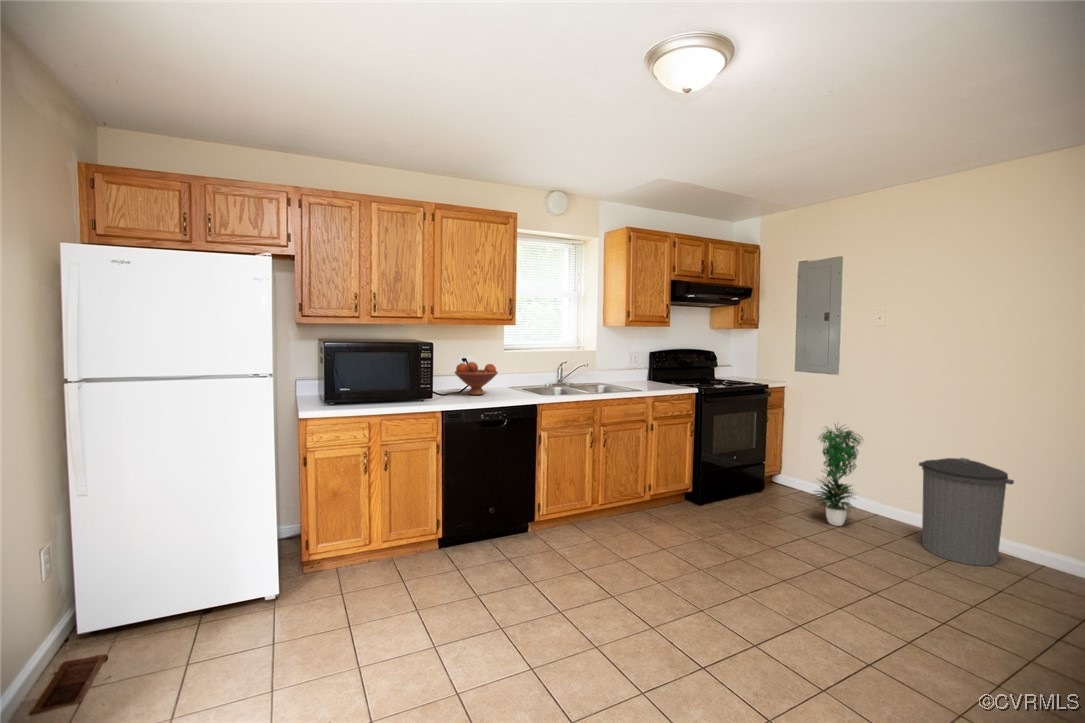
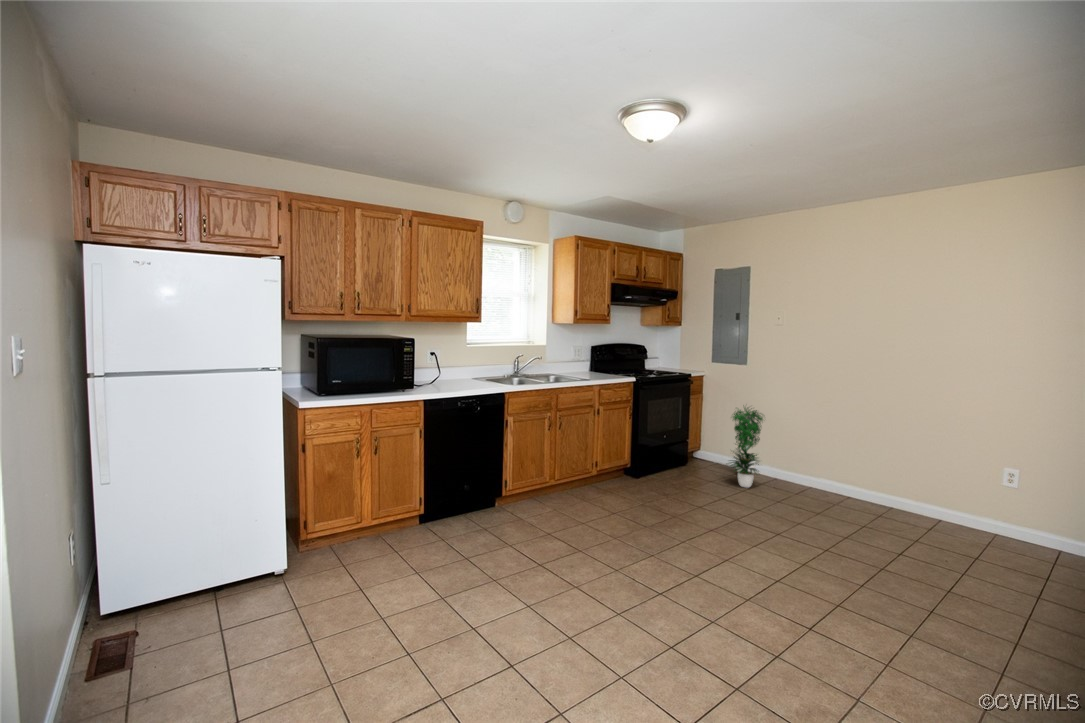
fruit bowl: present [455,362,498,395] -> none [428,356,467,385]
trash can: present [919,458,1014,566] -> none [807,428,873,510]

